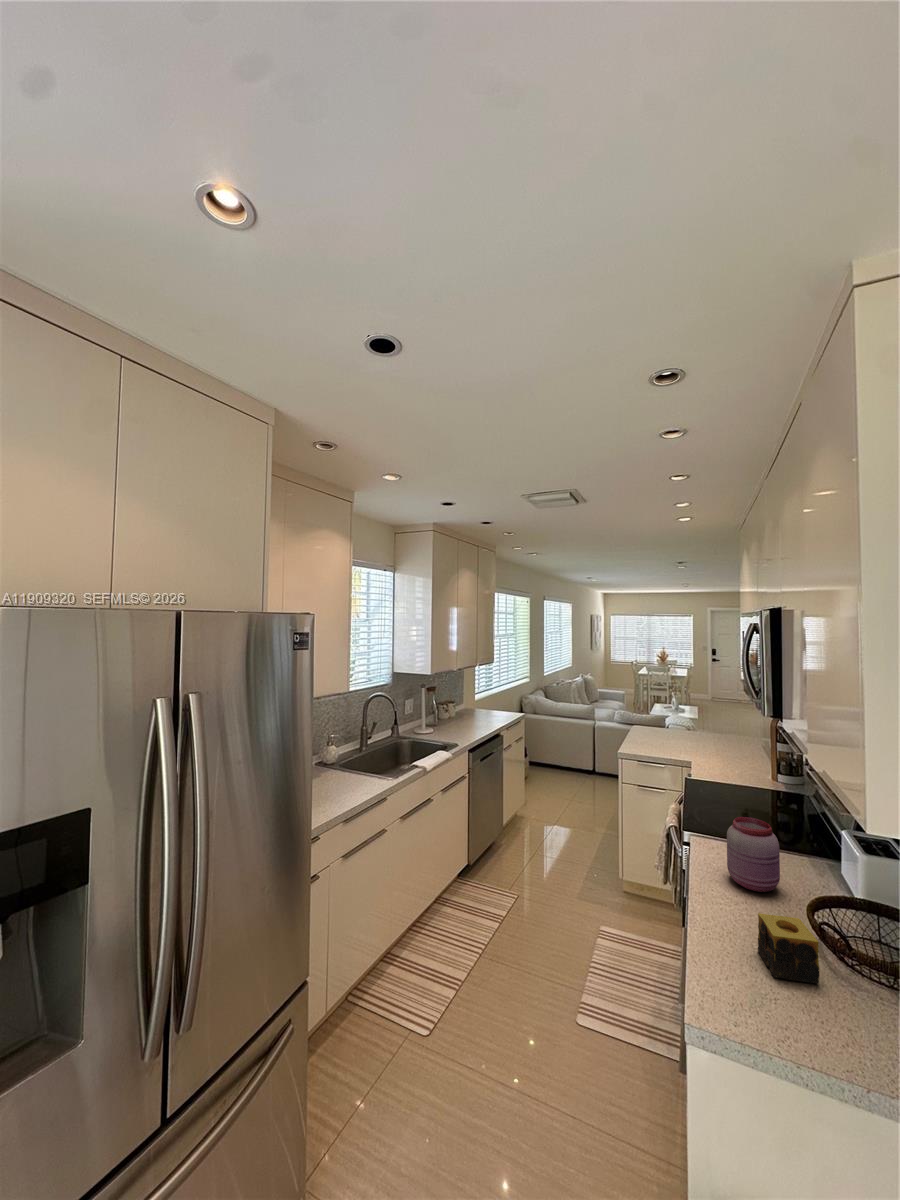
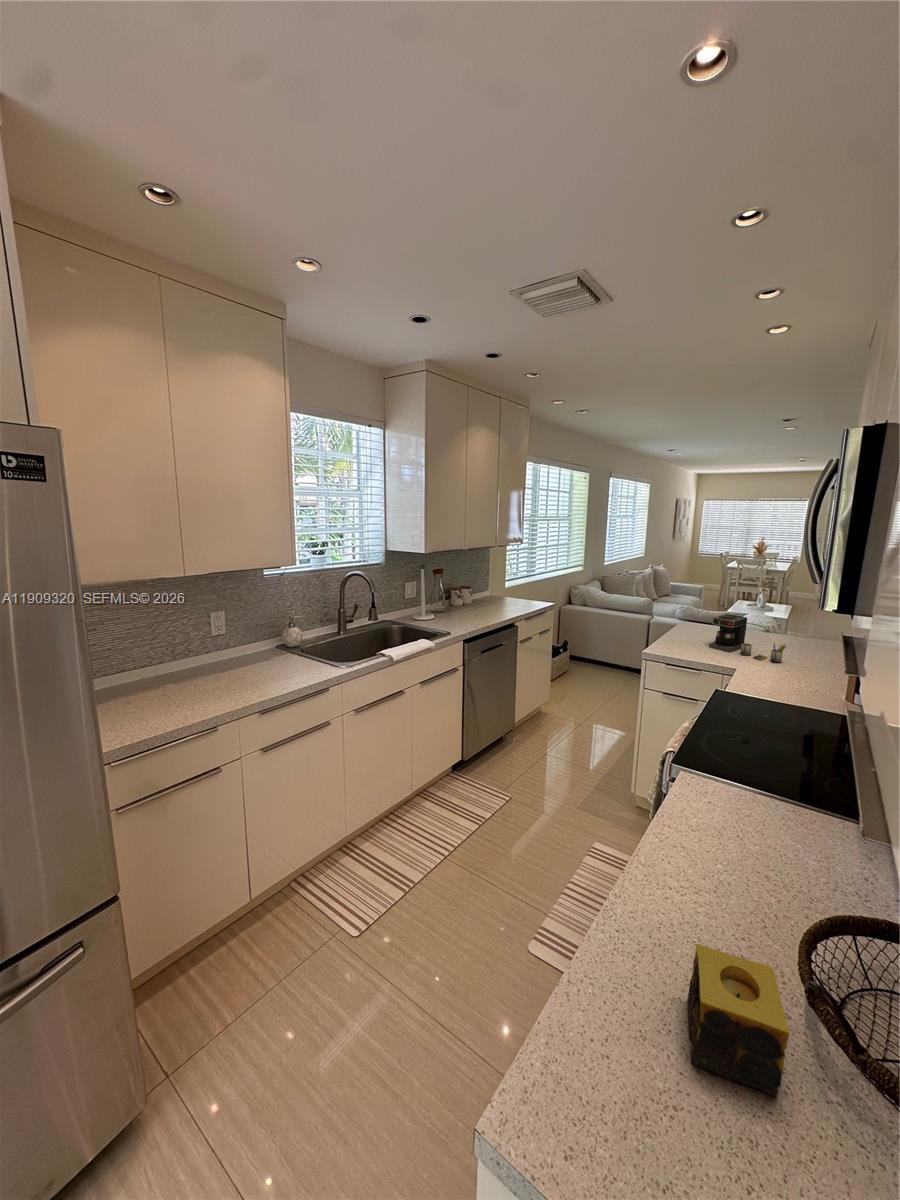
coffee maker: none [665,718,722,754] -> present [709,614,786,662]
jar: present [727,817,780,892] -> none [702,765,792,882]

